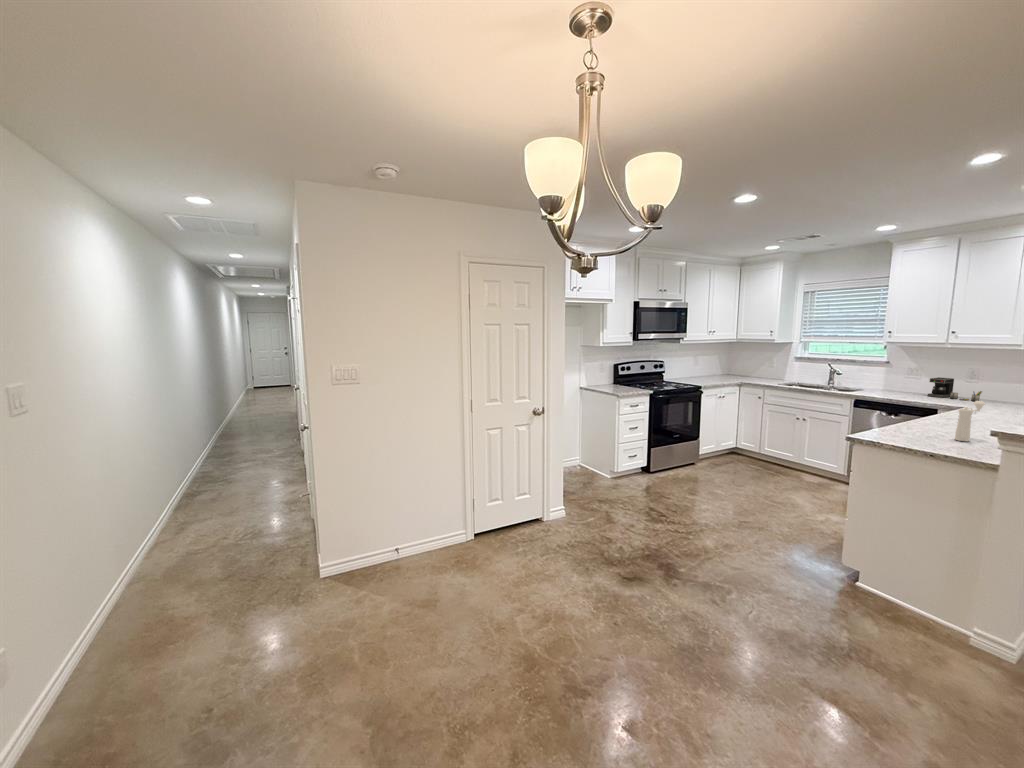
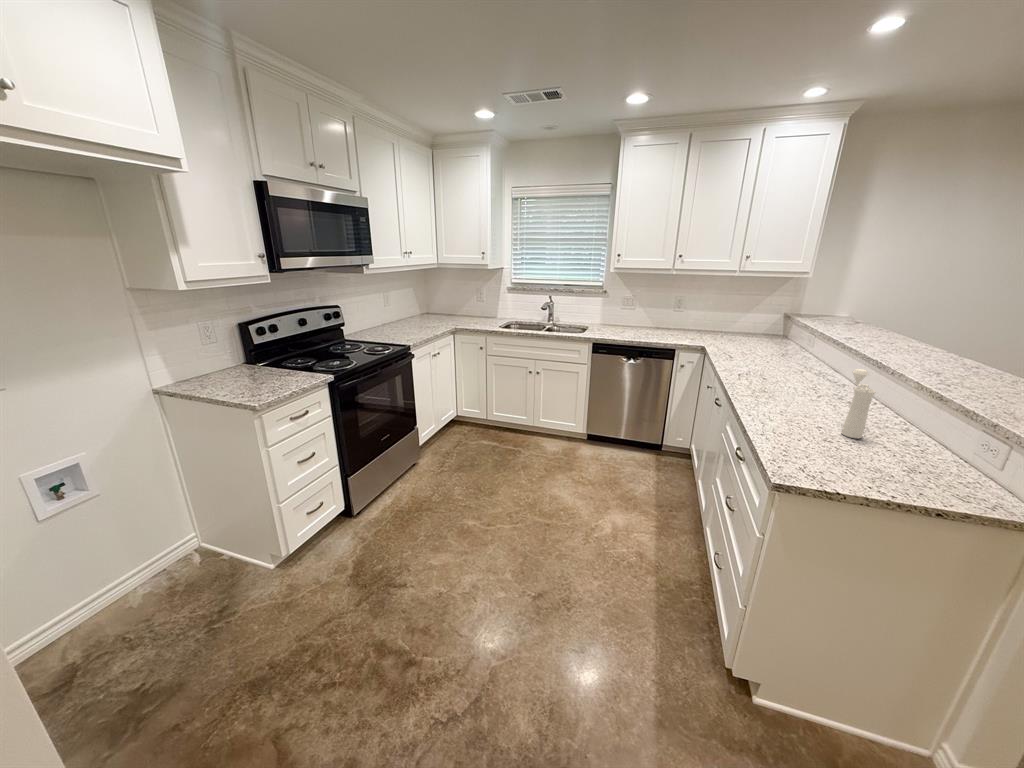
coffee maker: present [928,377,982,401] -> none [645,306,691,331]

